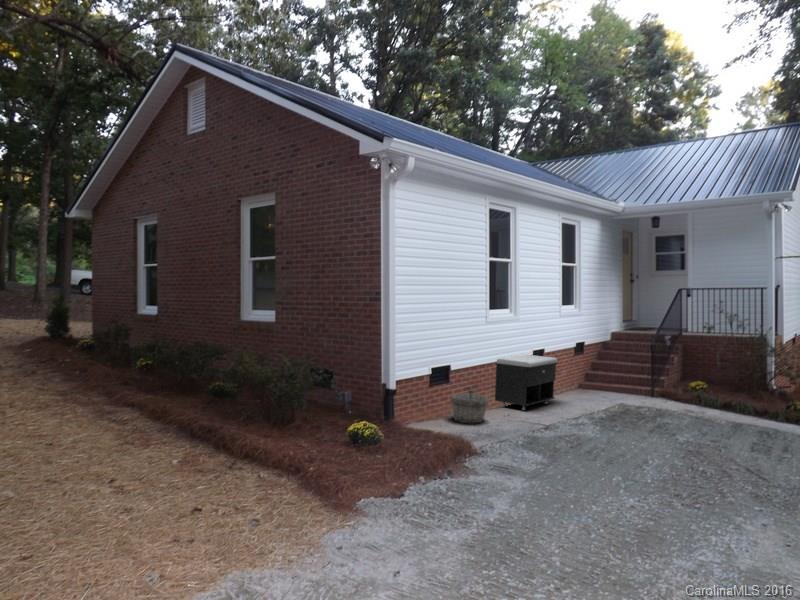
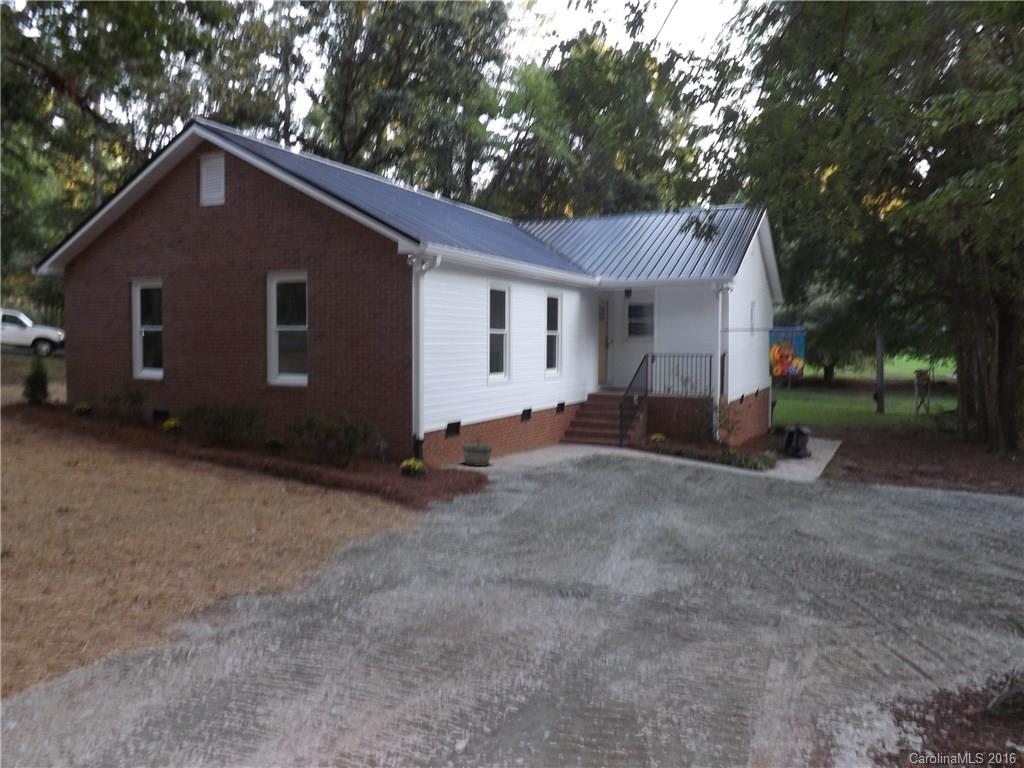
storage bench: present [495,355,558,410] -> none [495,413,545,457]

